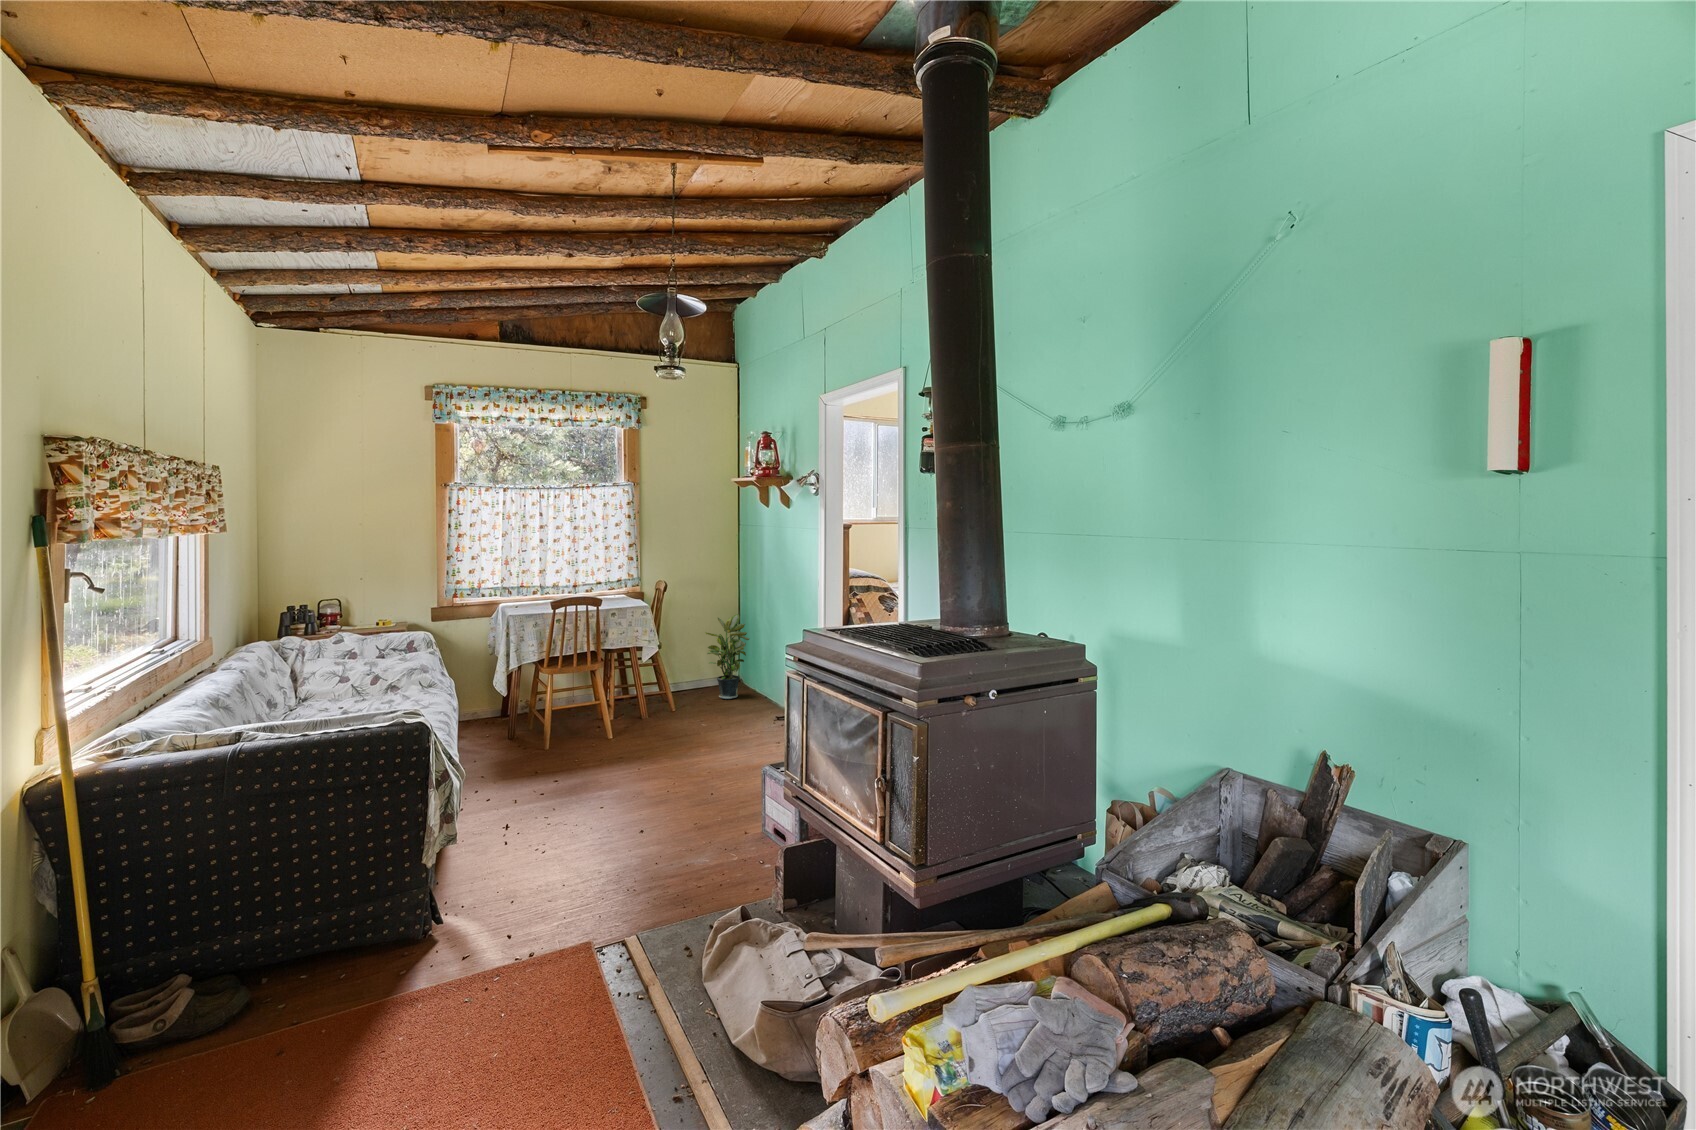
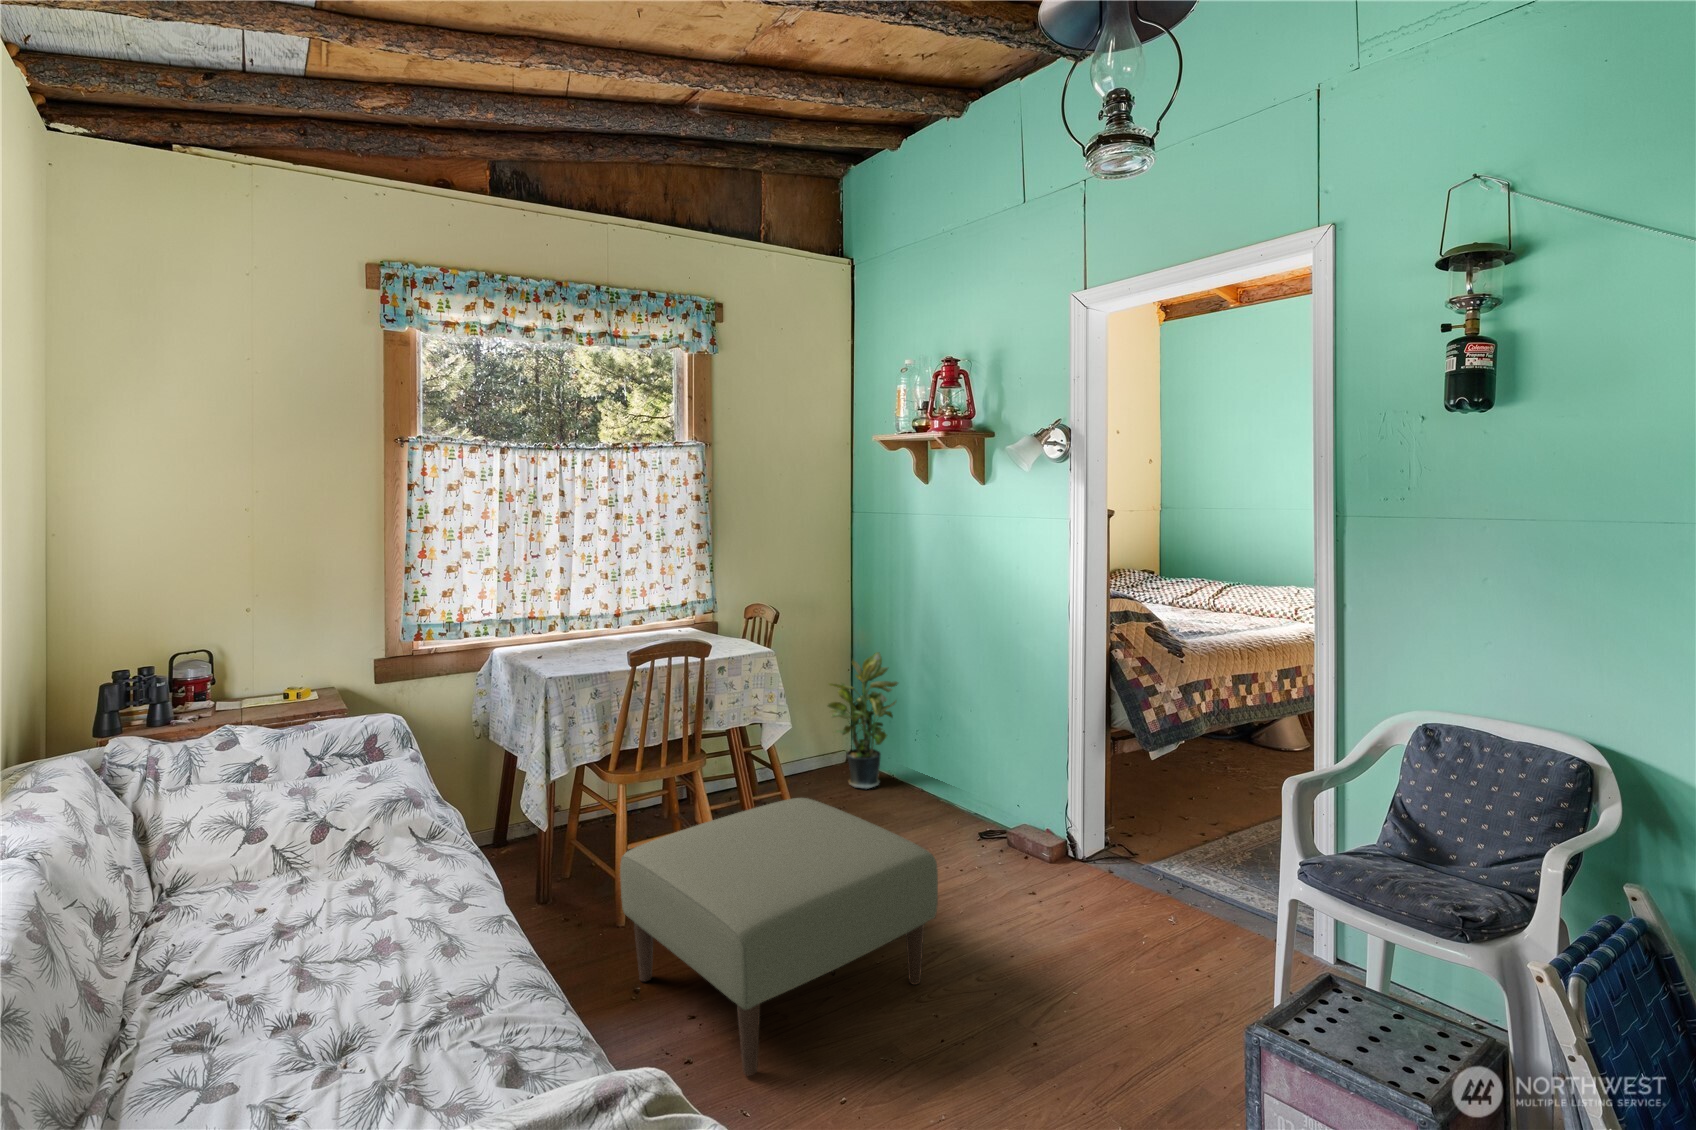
ottoman: none [526,685,684,801] -> present [620,798,938,1076]

